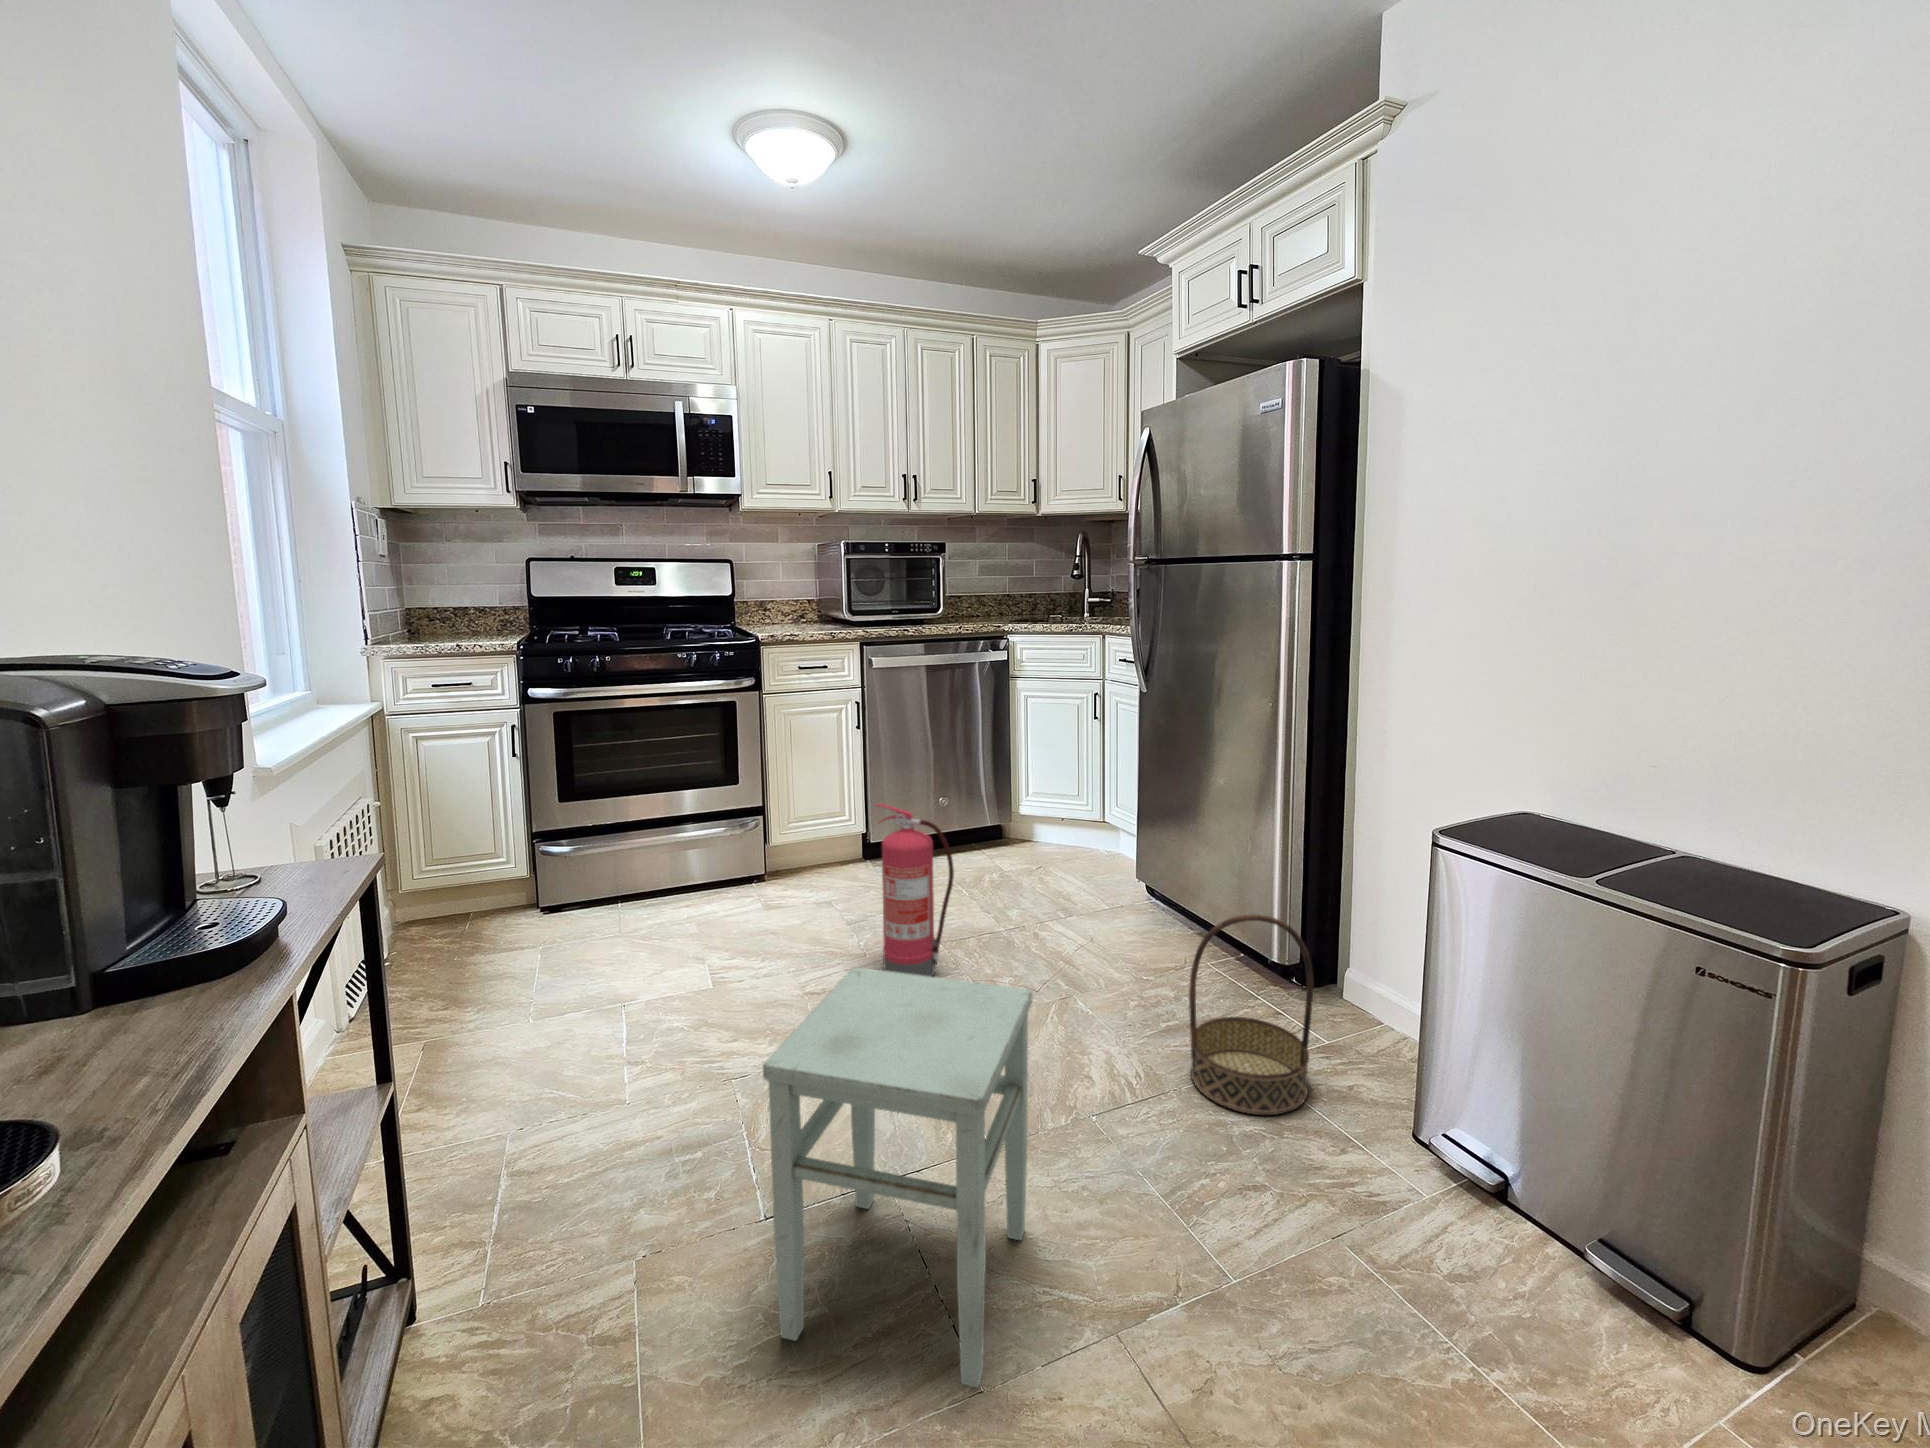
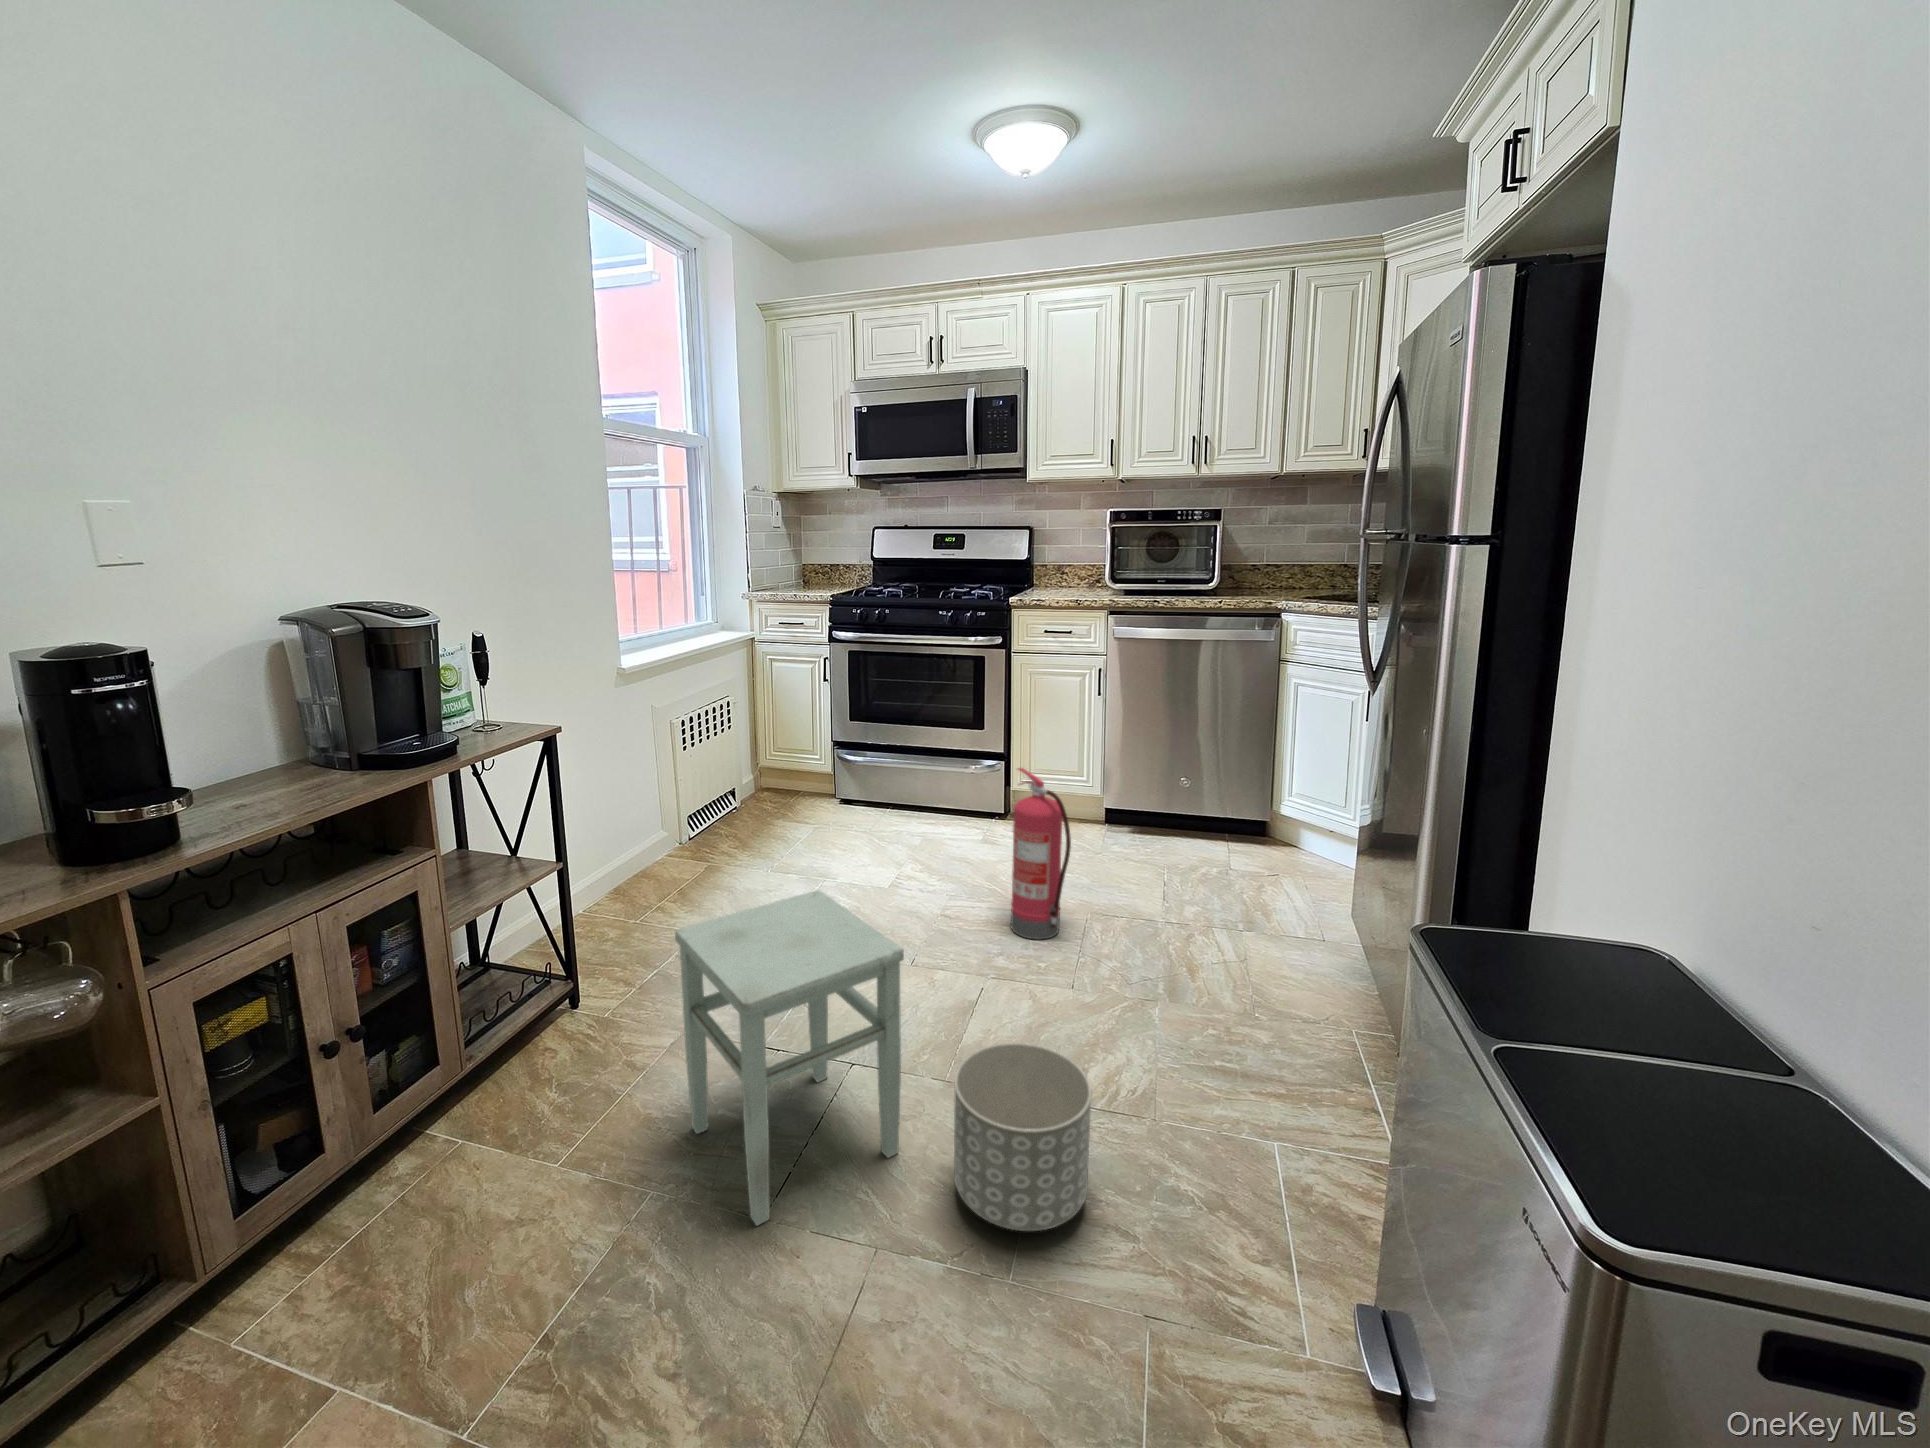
basket: present [1189,914,1313,1115] -> none [1177,963,1326,1196]
planter: none [1090,1048,1232,1236] -> present [954,1043,1091,1231]

